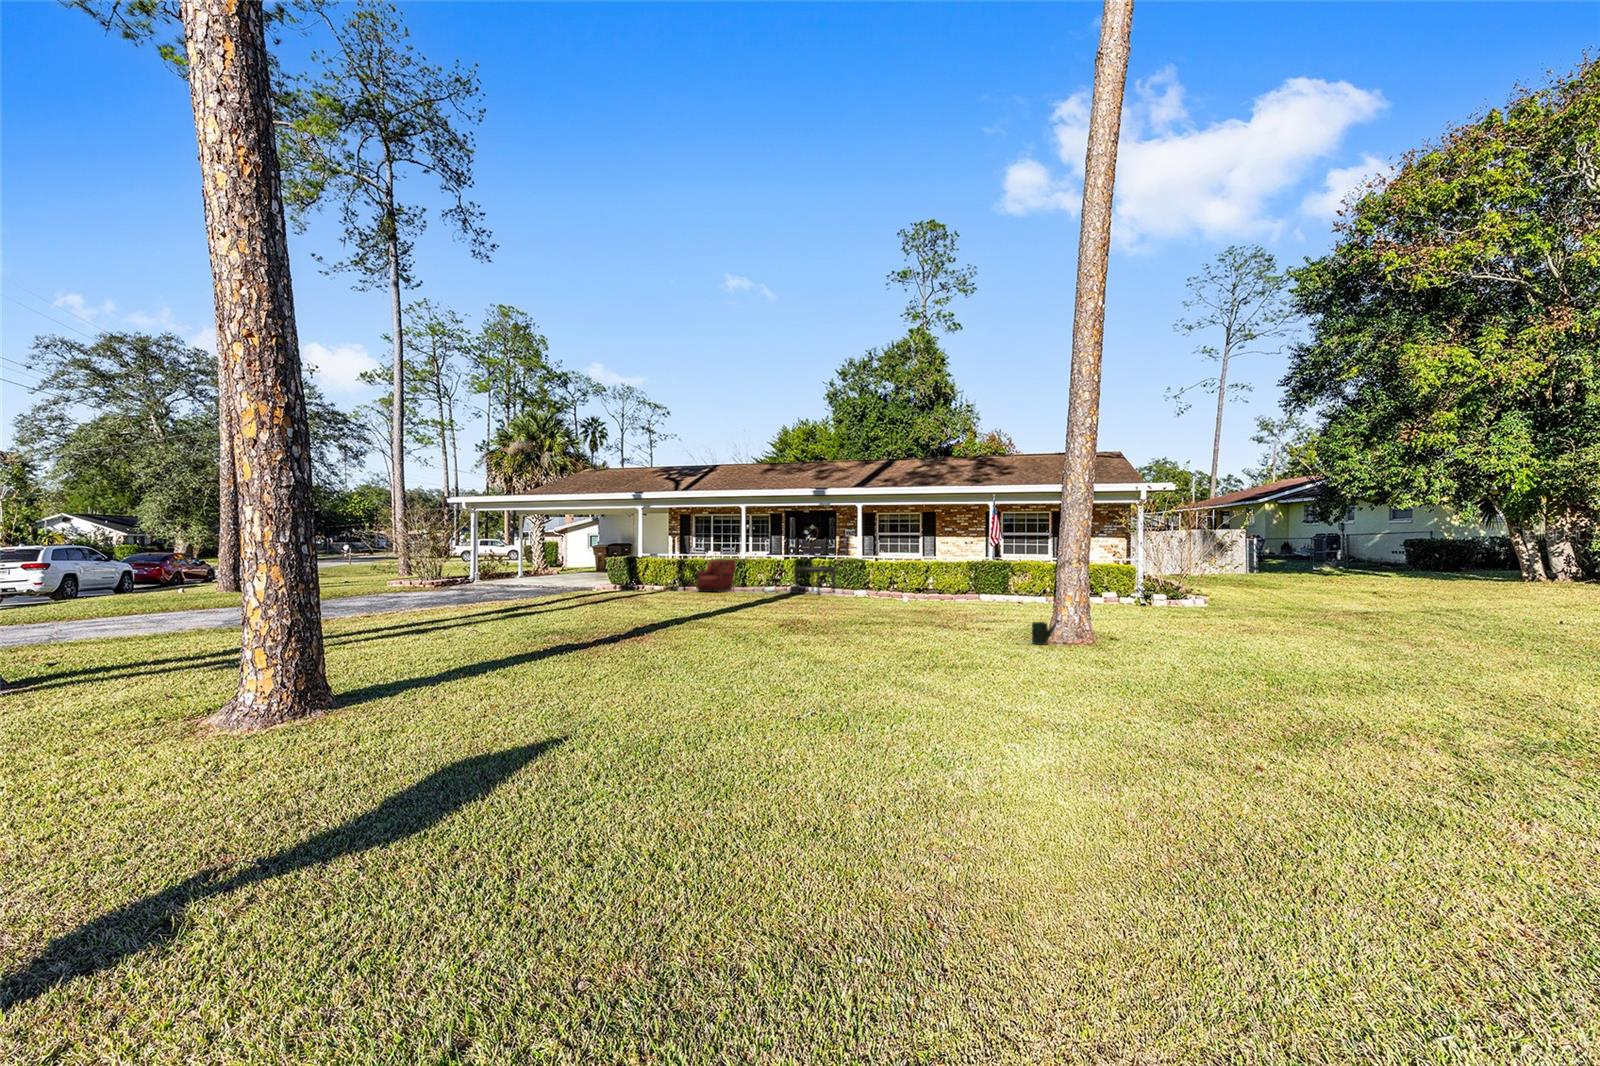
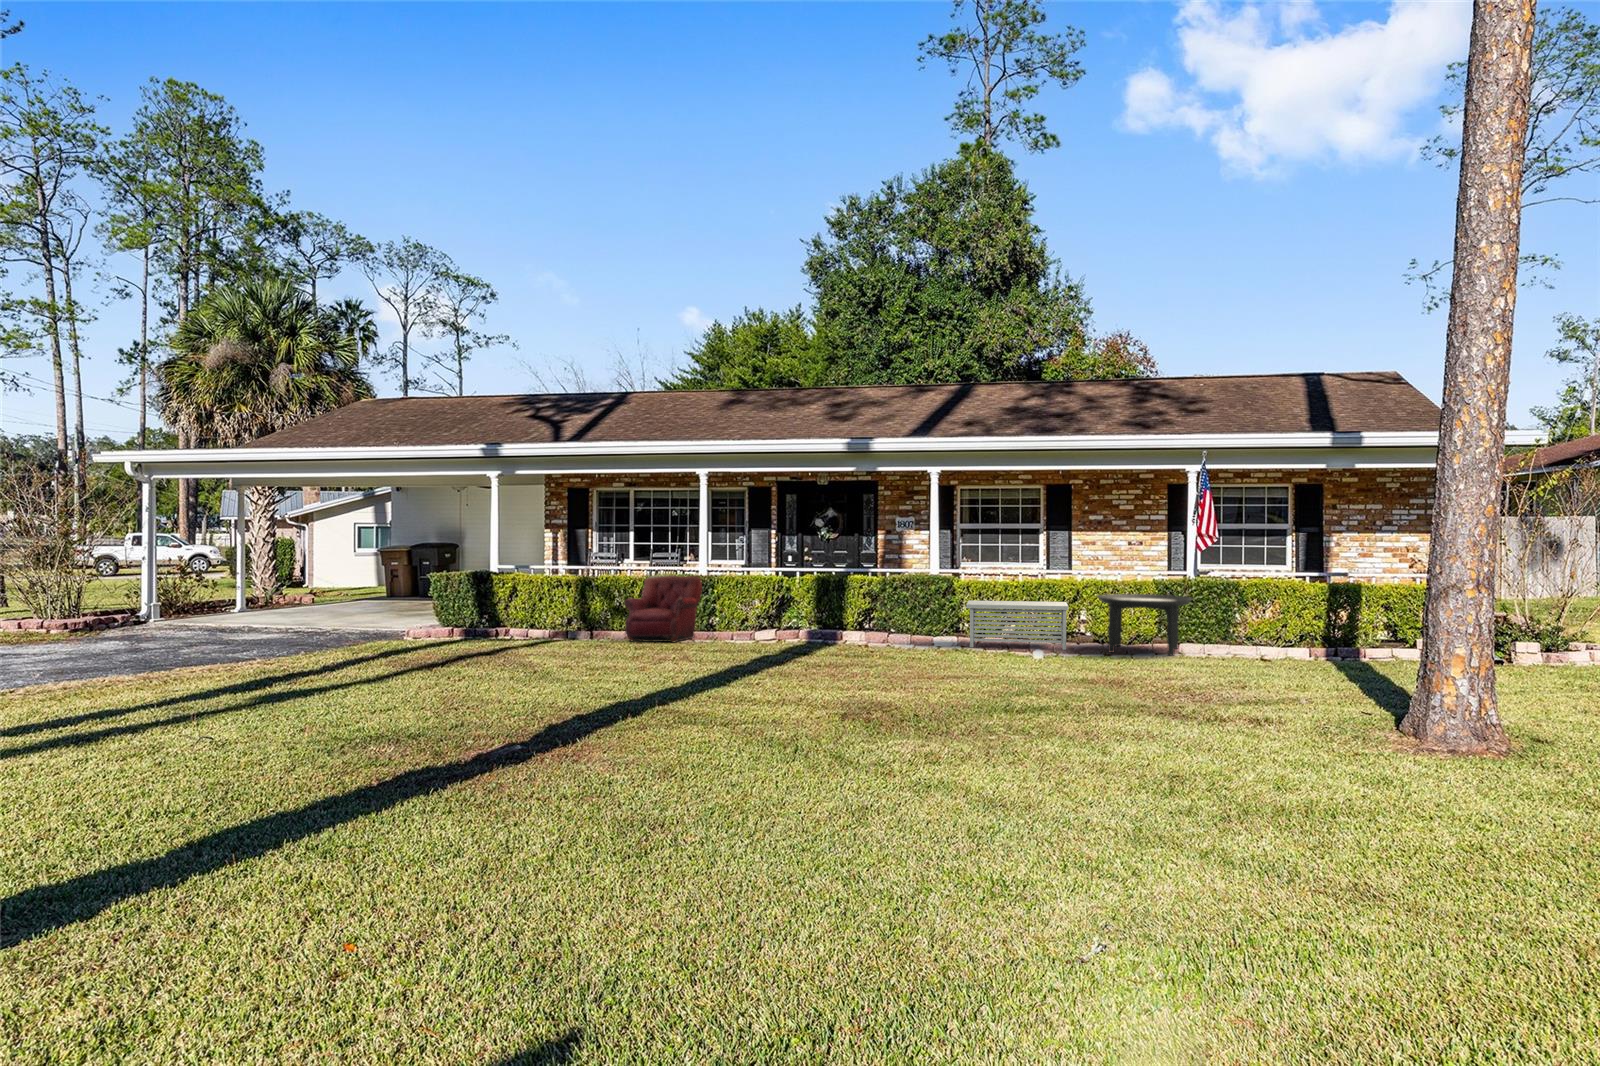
round table: present [795,566,836,594] -> present [1098,594,1192,656]
storage bench: none [862,572,916,597] -> present [966,600,1068,650]
watering can: present [1032,620,1059,645] -> none [1440,705,1505,761]

